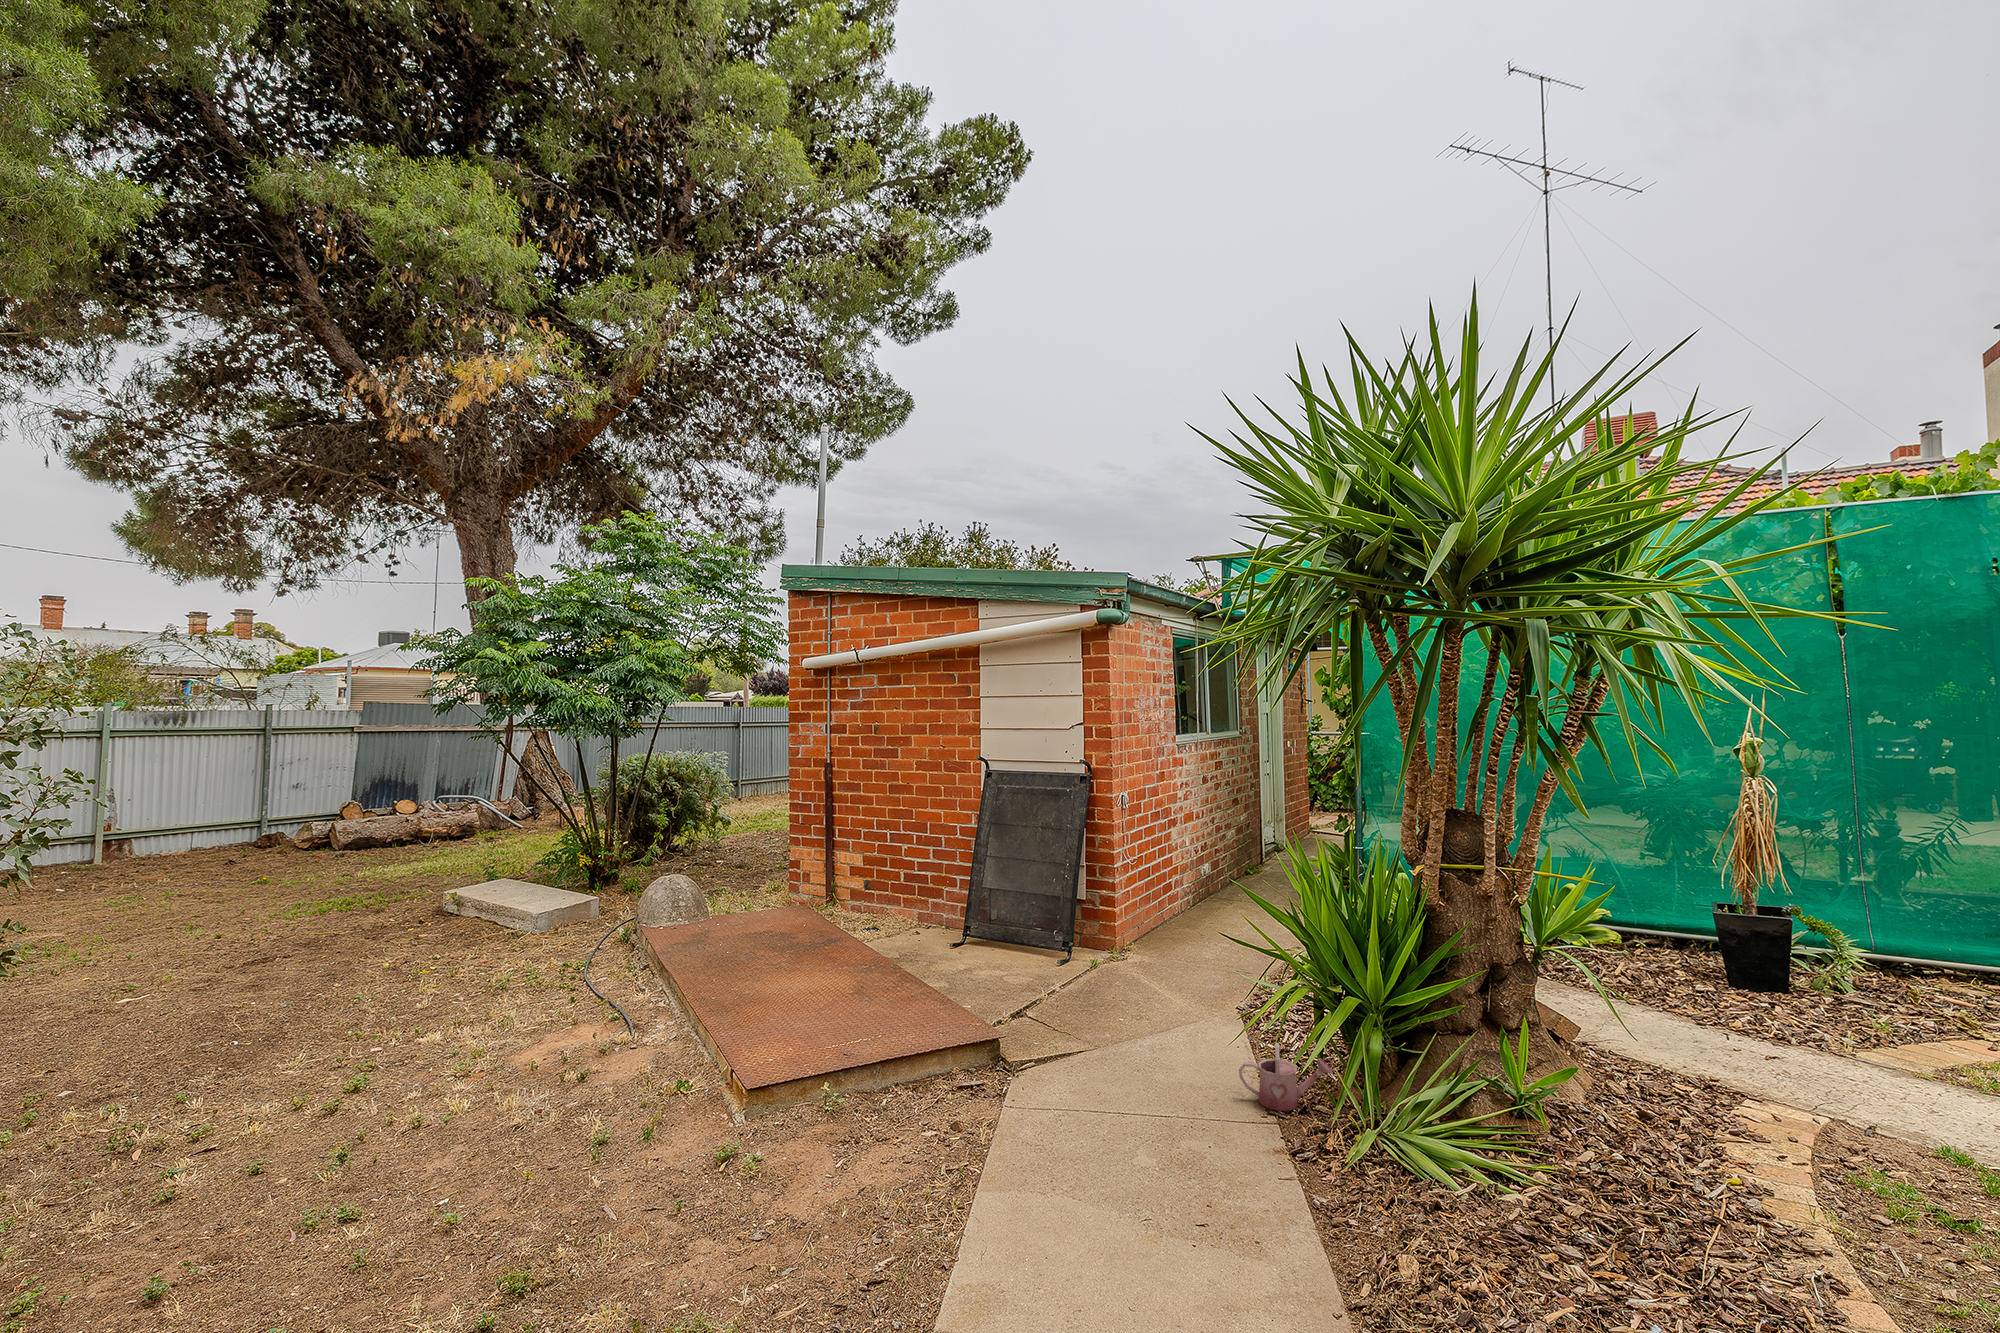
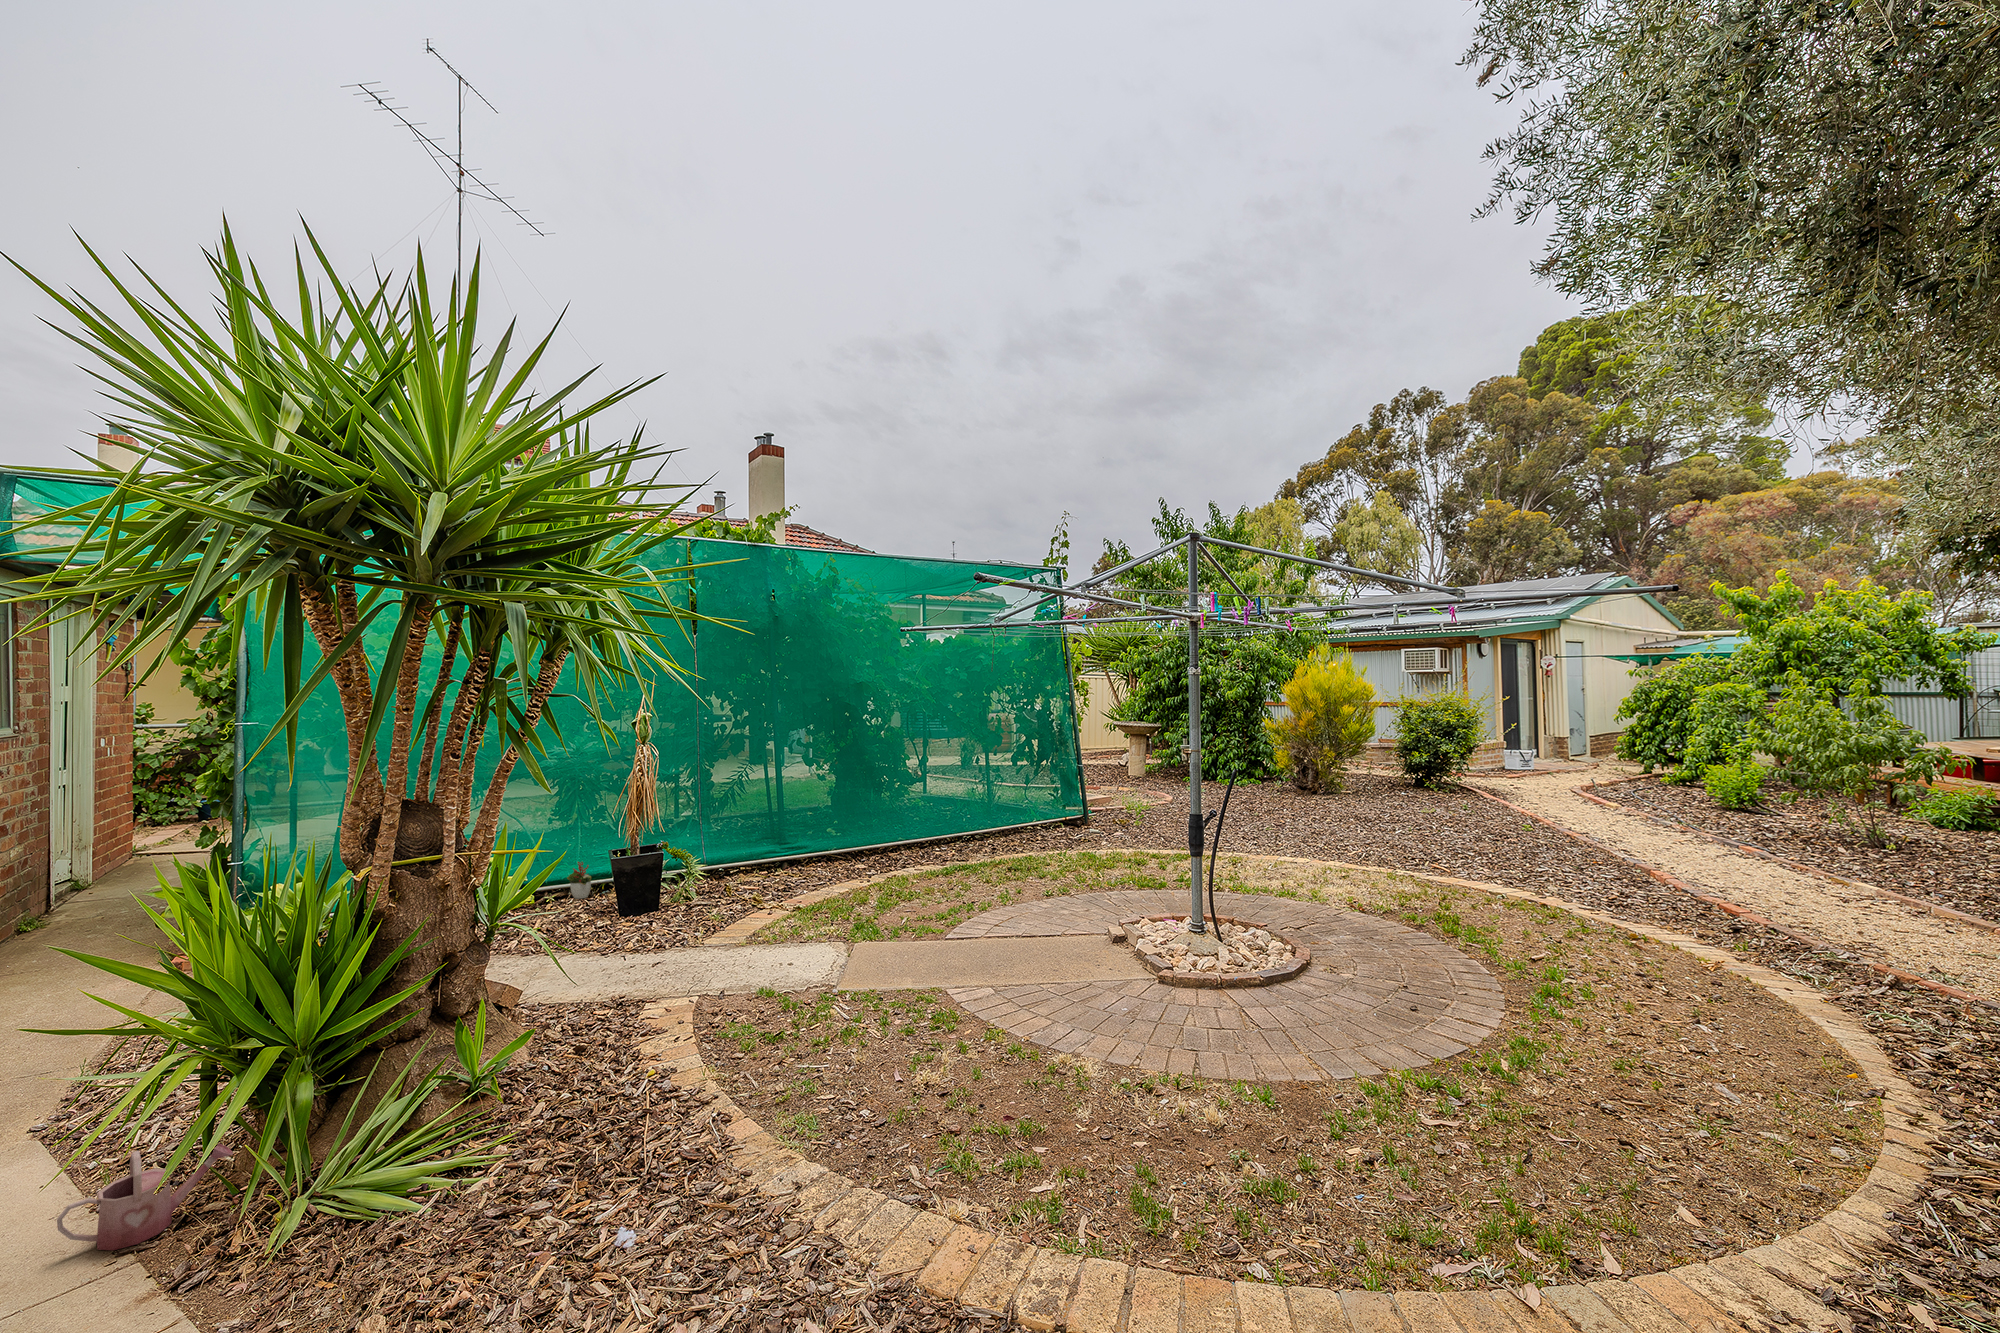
decorative plant: none [1660,907,1693,952] -> present [567,862,592,899]

